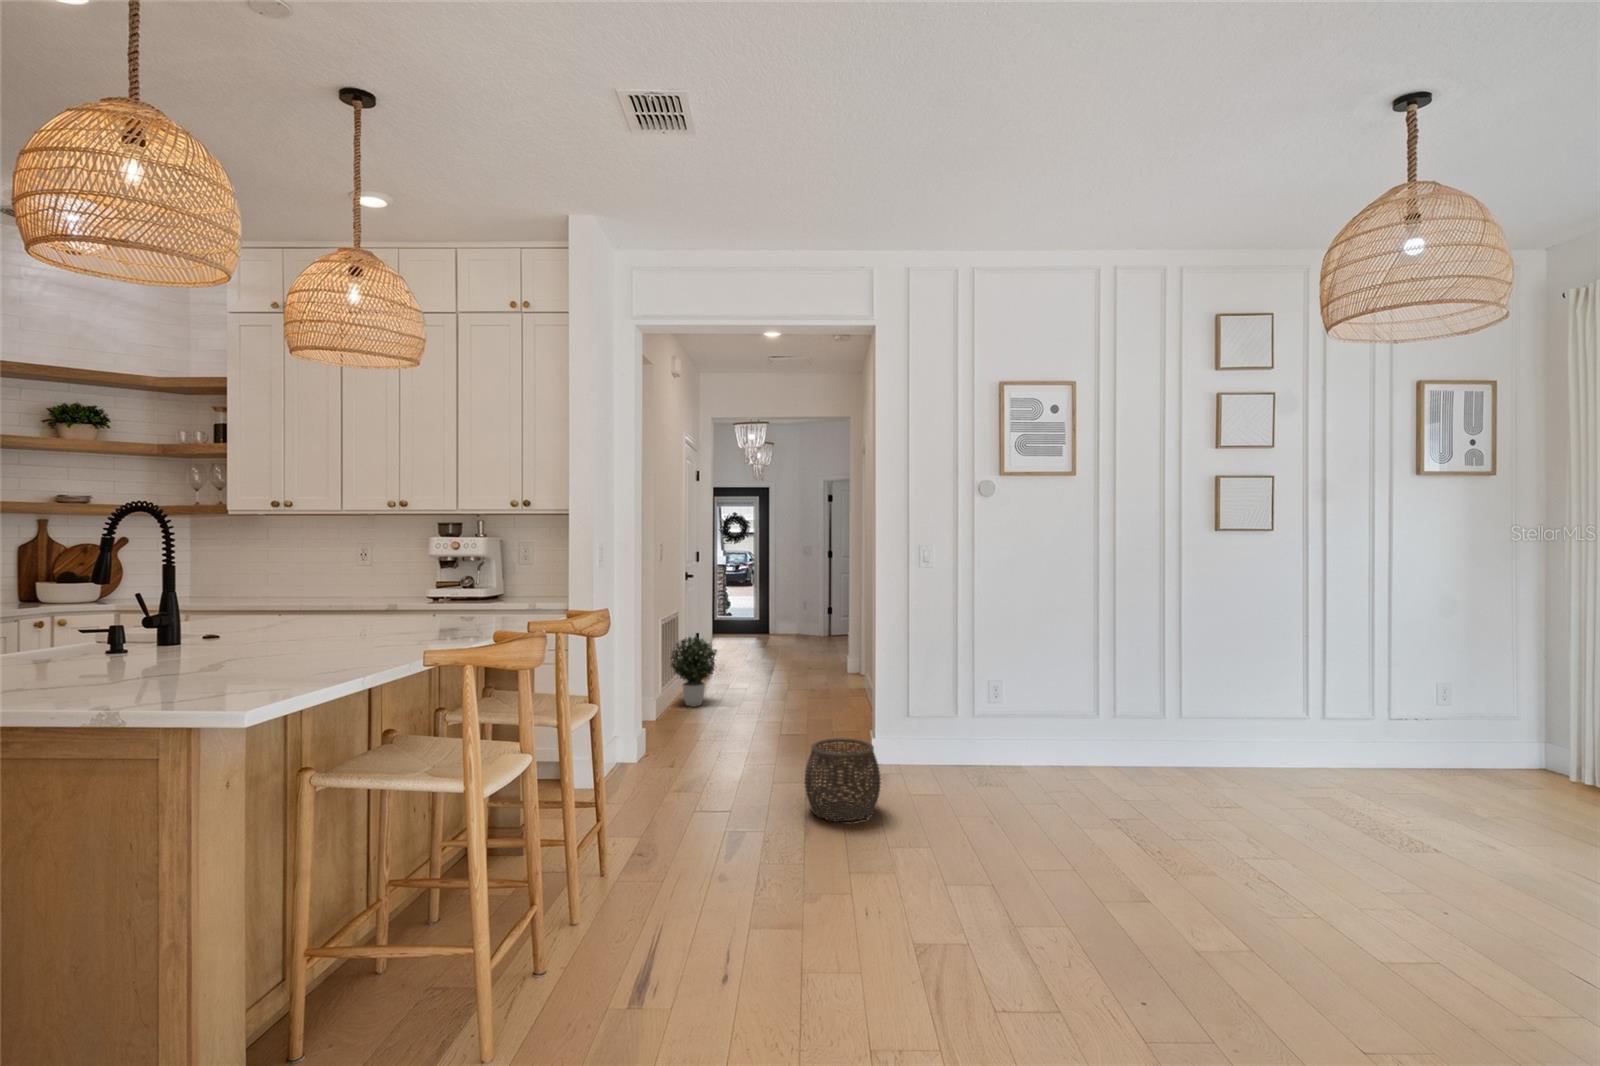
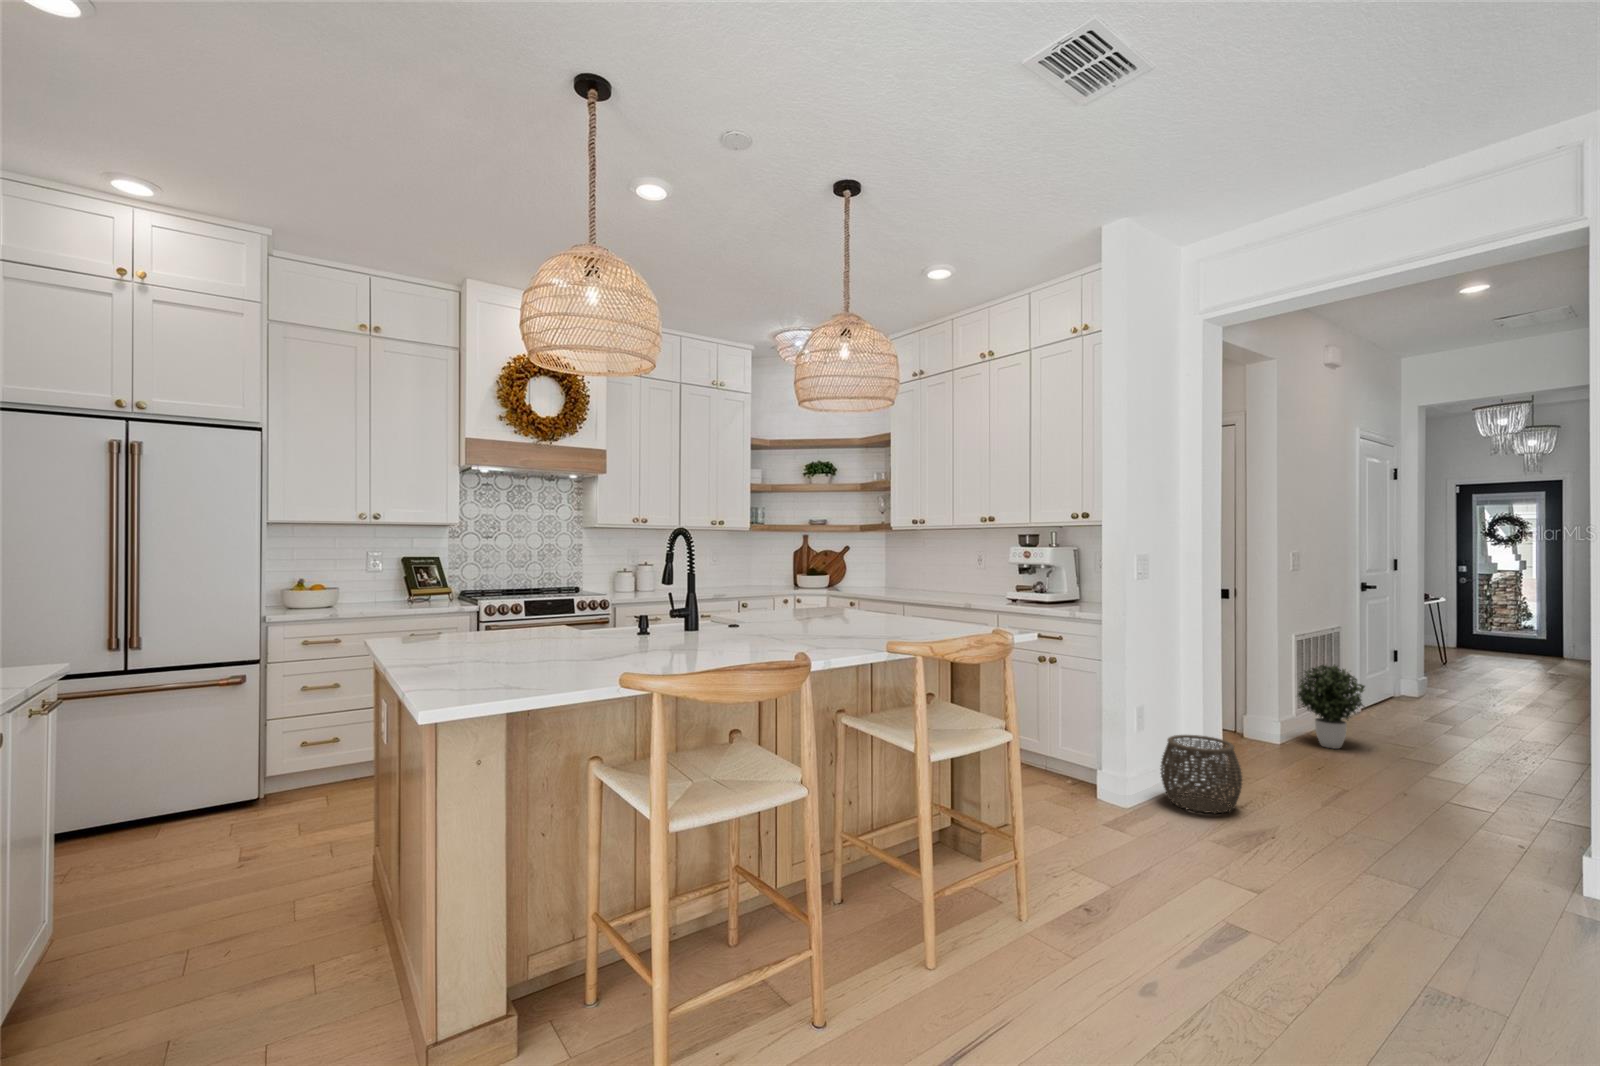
woven basket: present [804,738,881,821] -> present [1161,735,1243,813]

